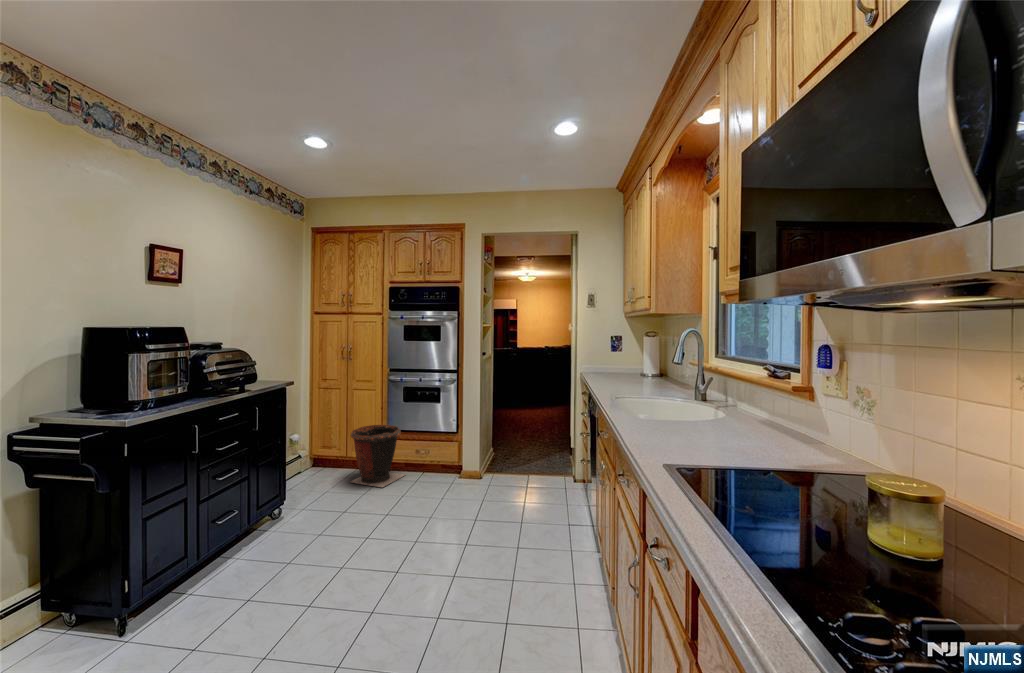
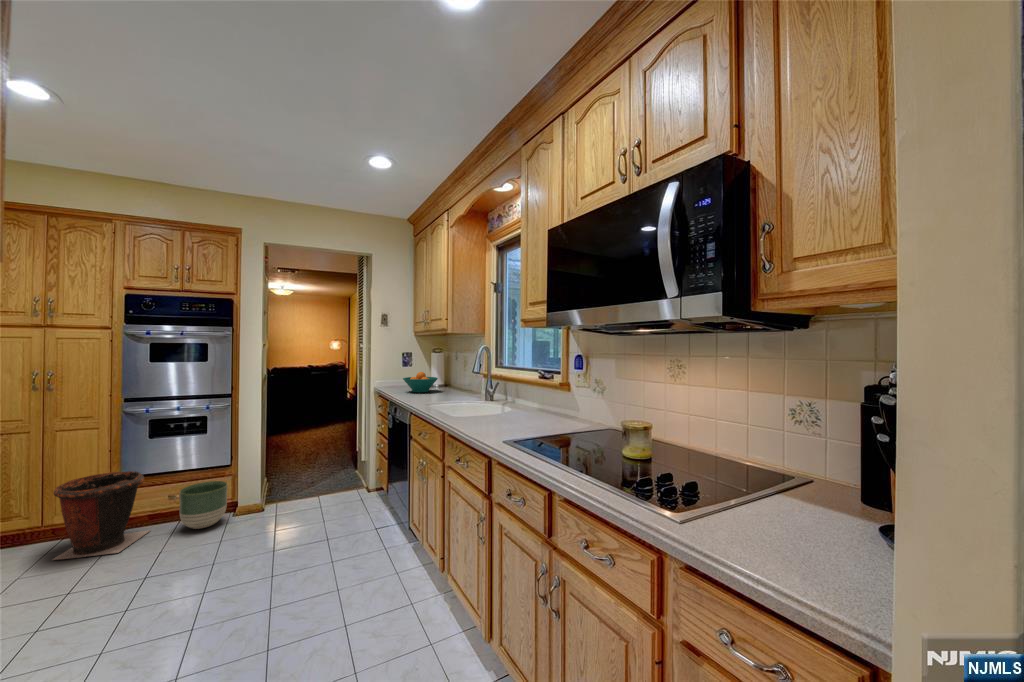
fruit bowl: none [604,359,644,382] -> present [403,372,438,392]
planter: none [422,443,454,482] -> present [179,481,227,529]

